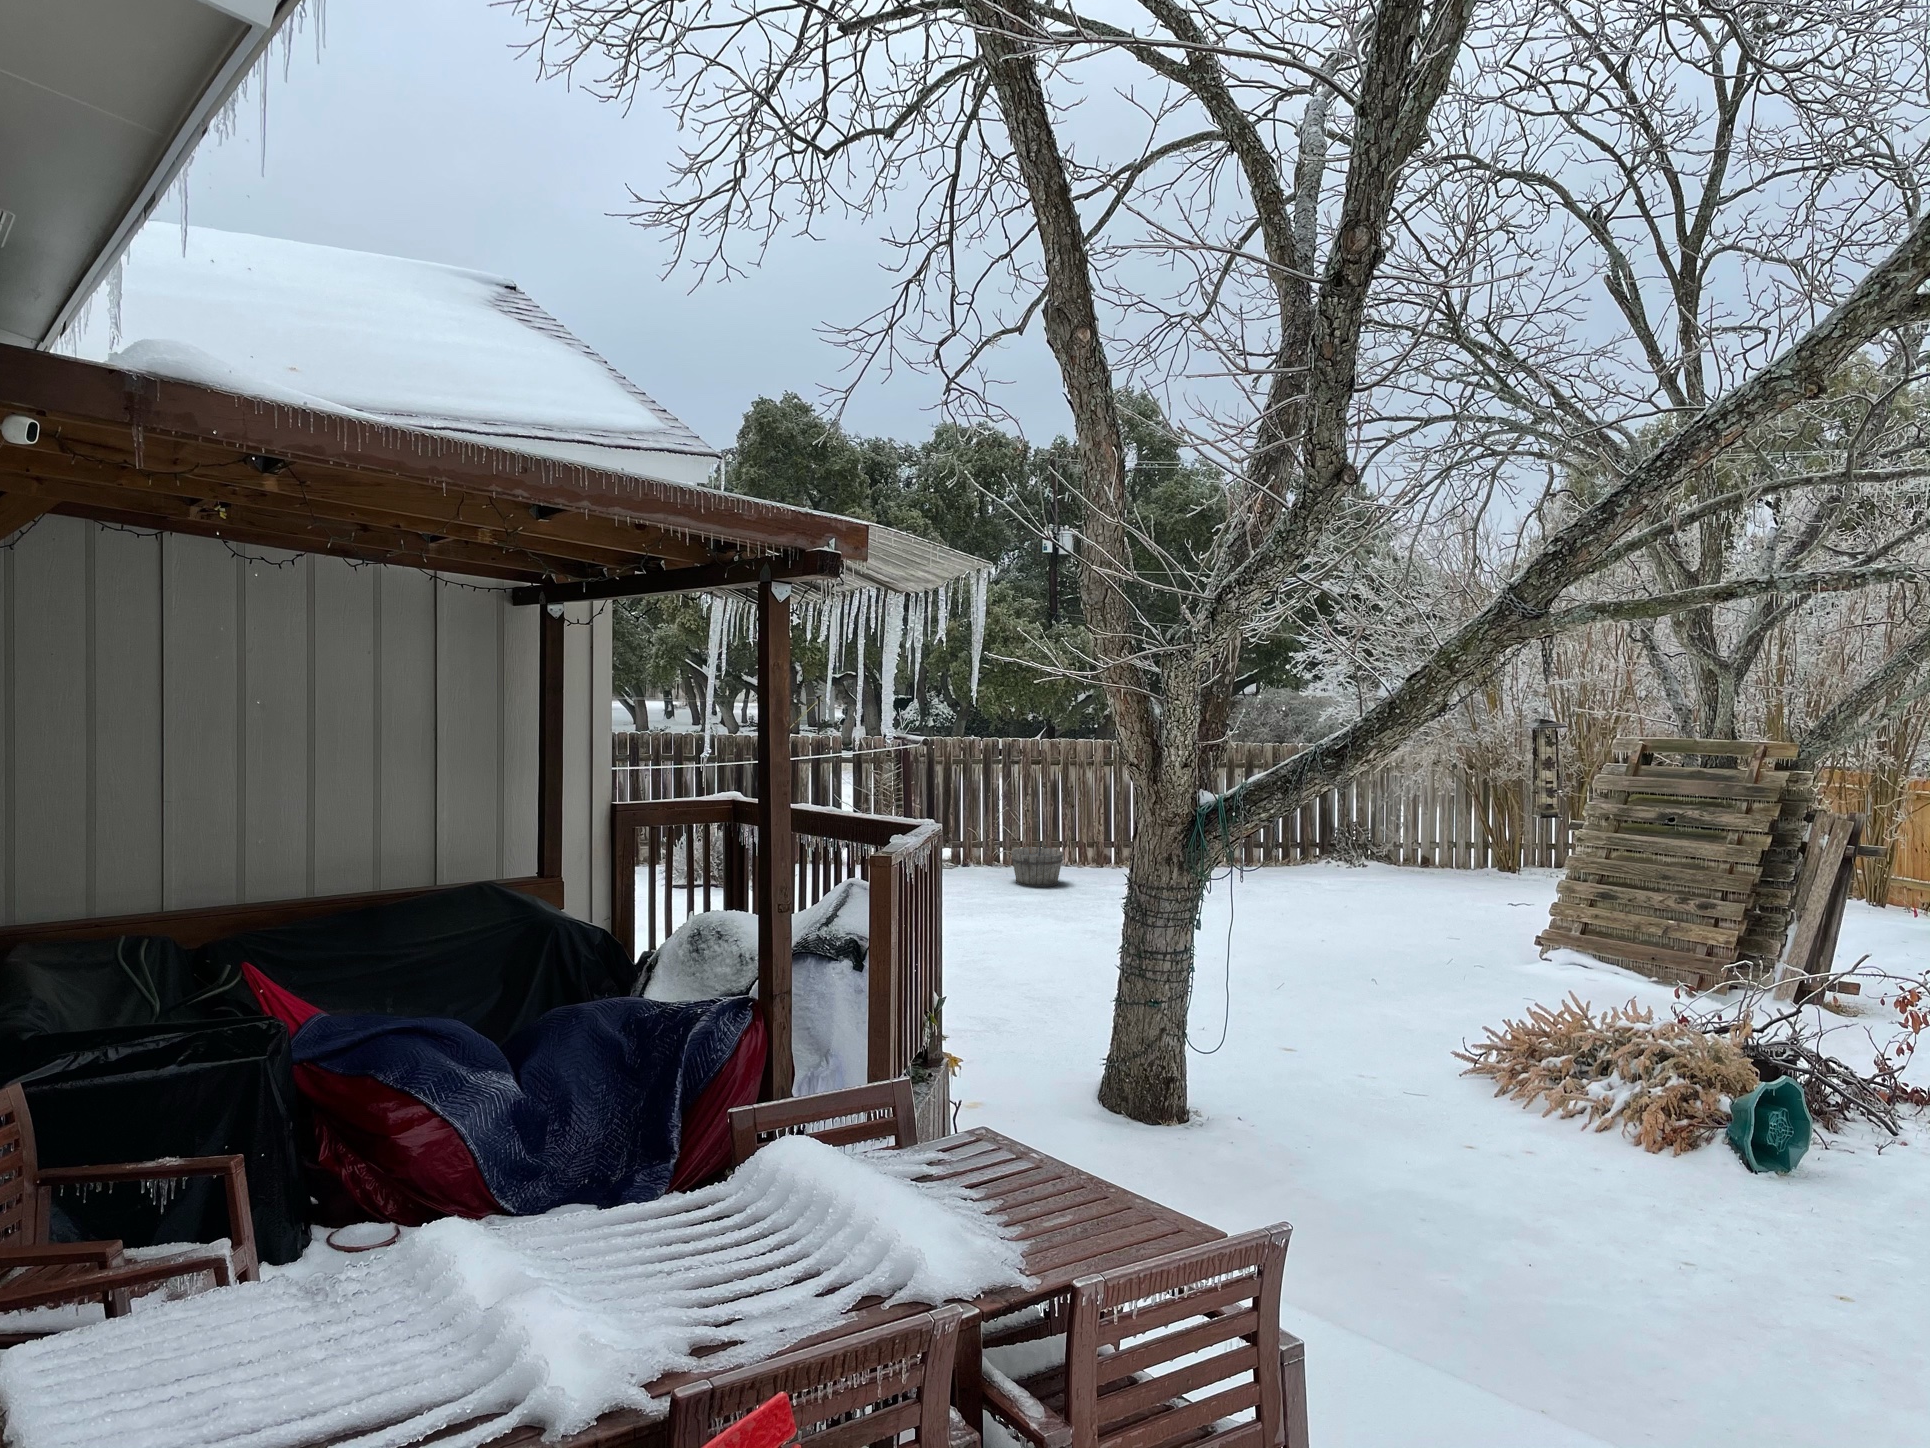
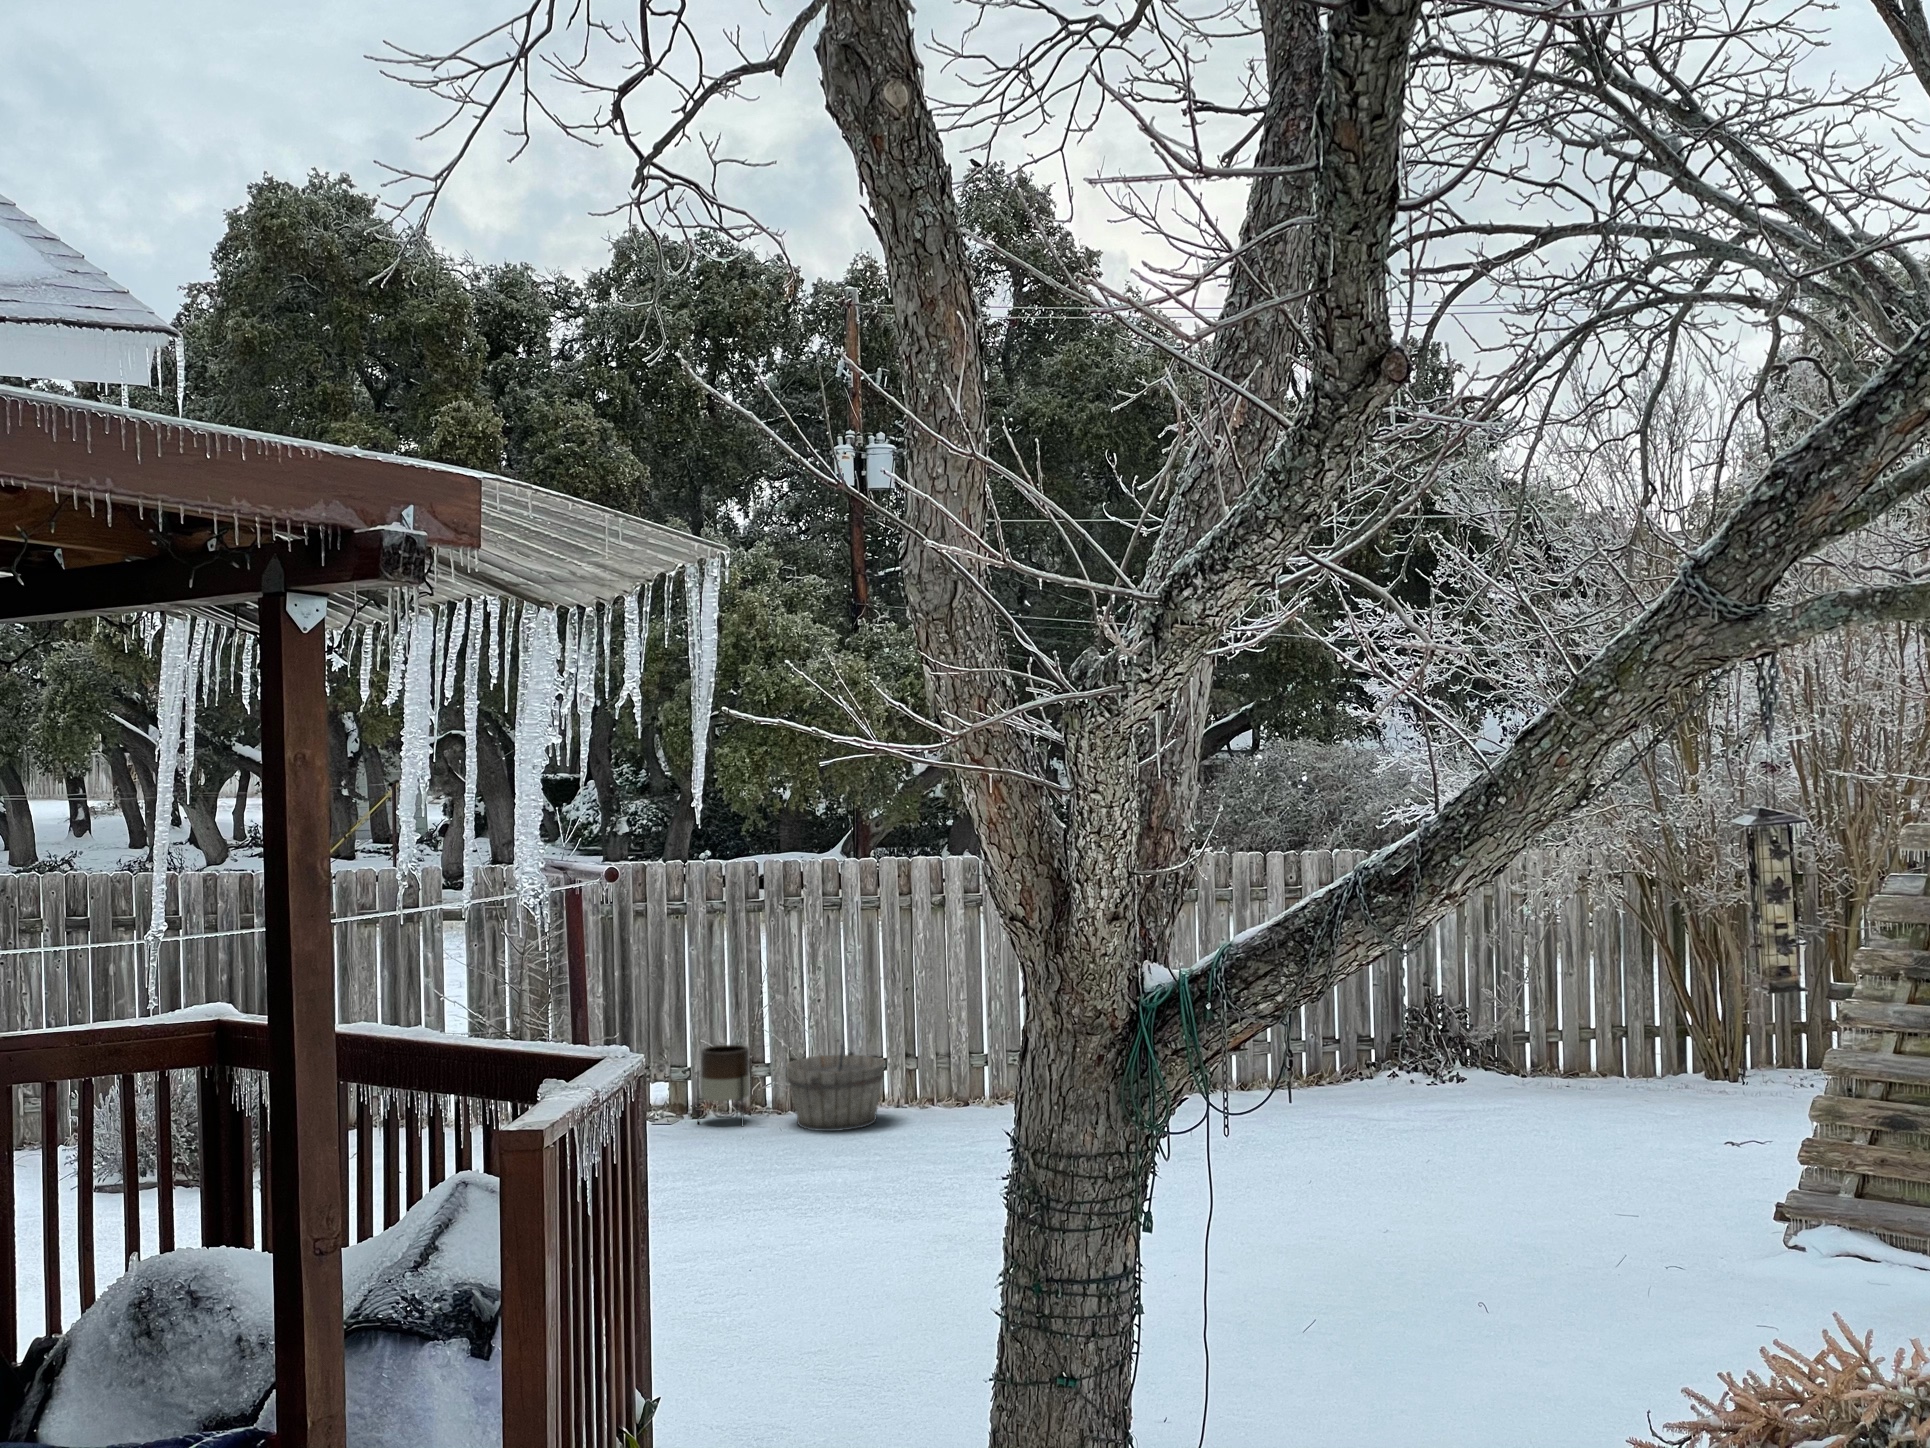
planter: none [964,838,992,881] -> present [697,1045,750,1125]

